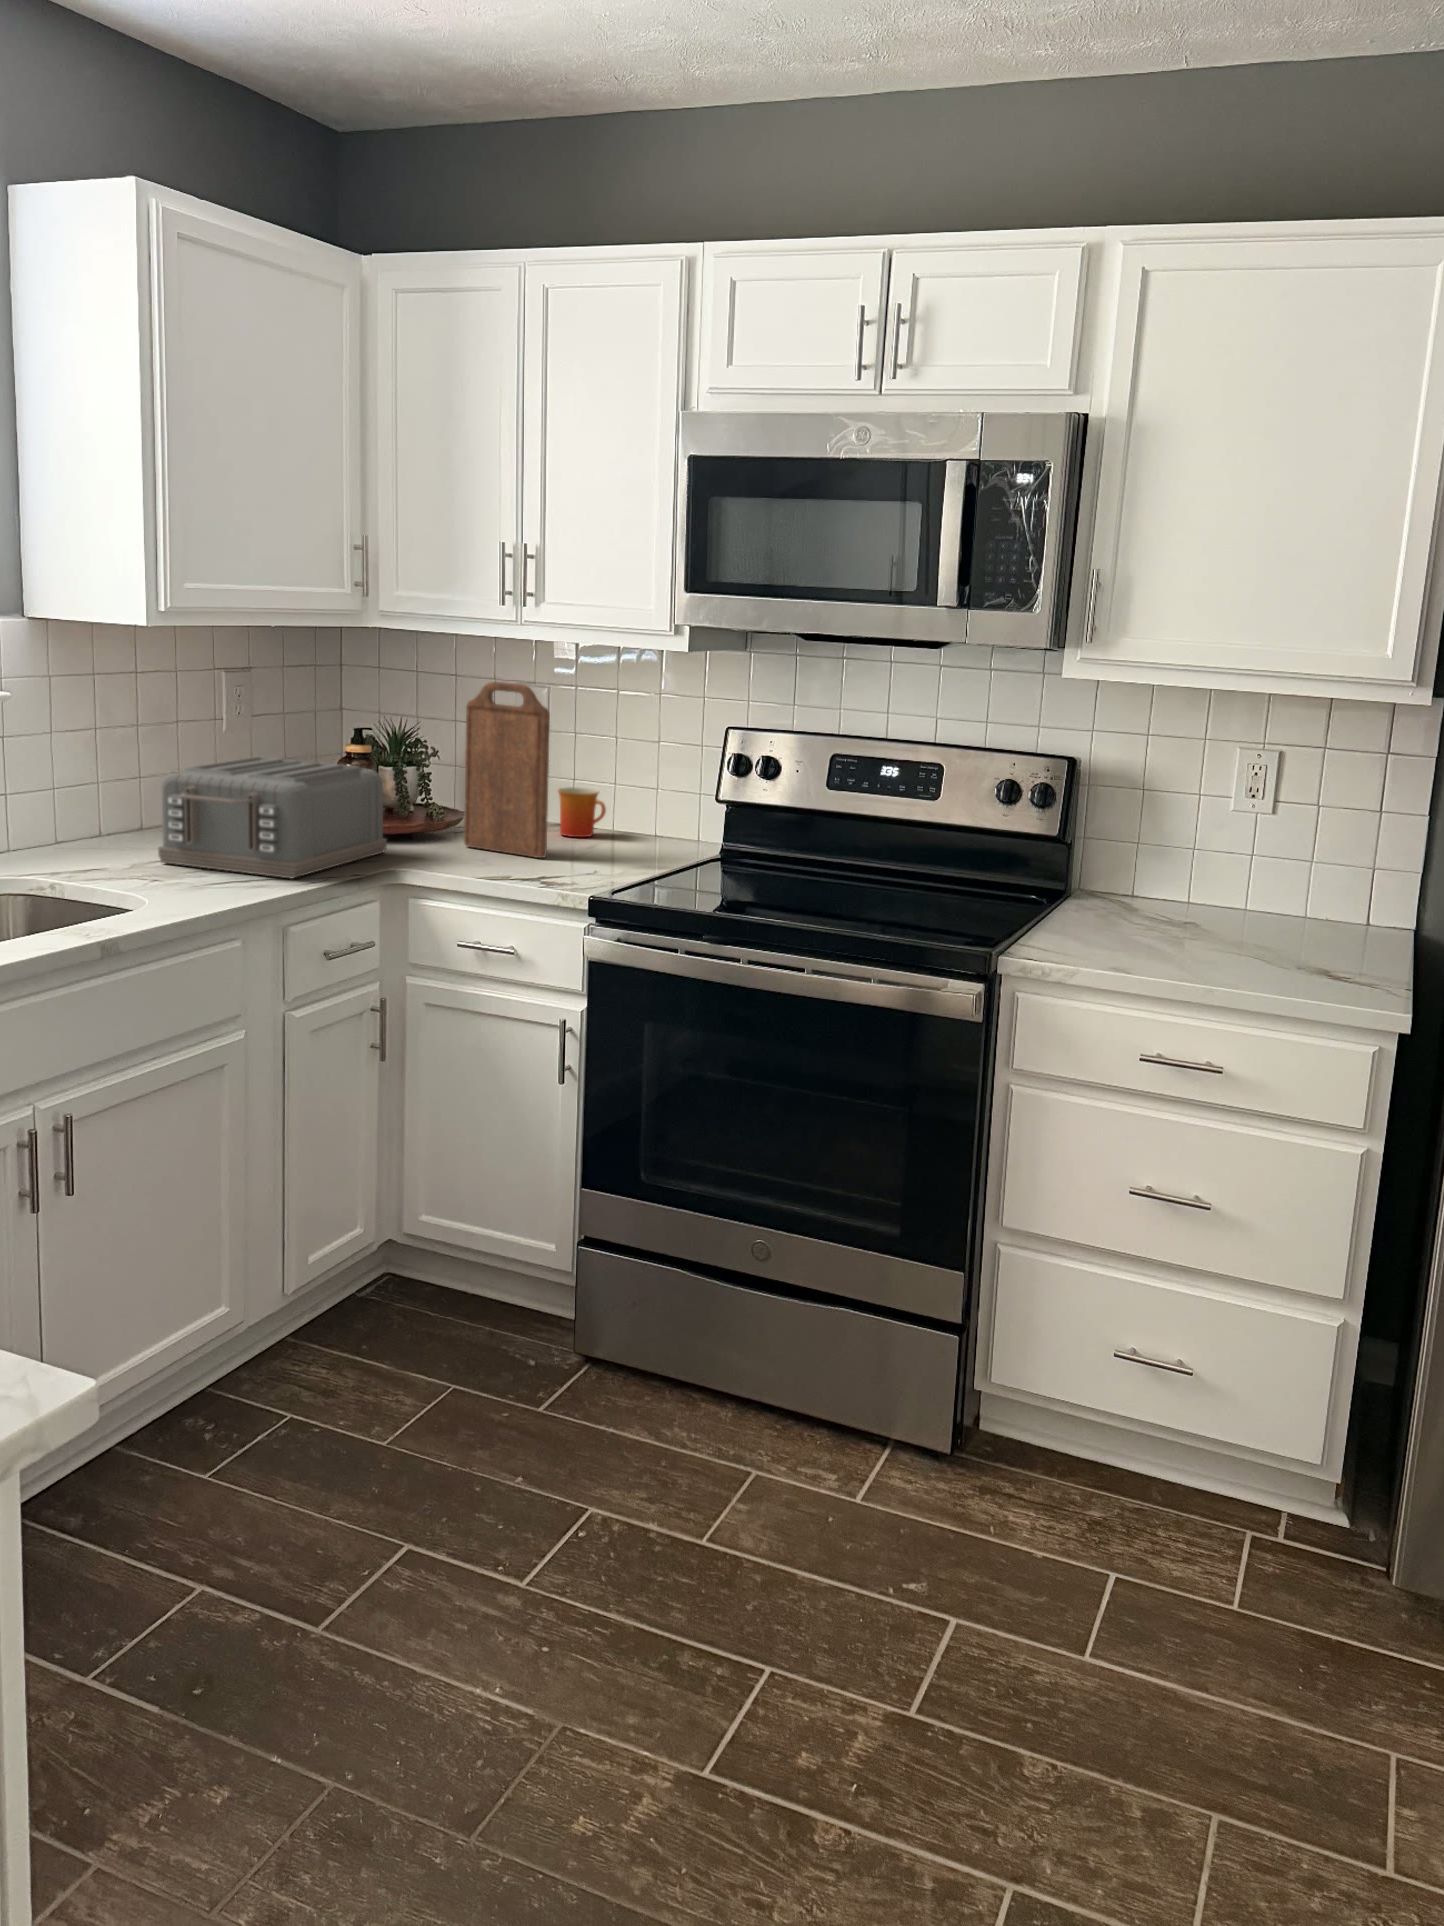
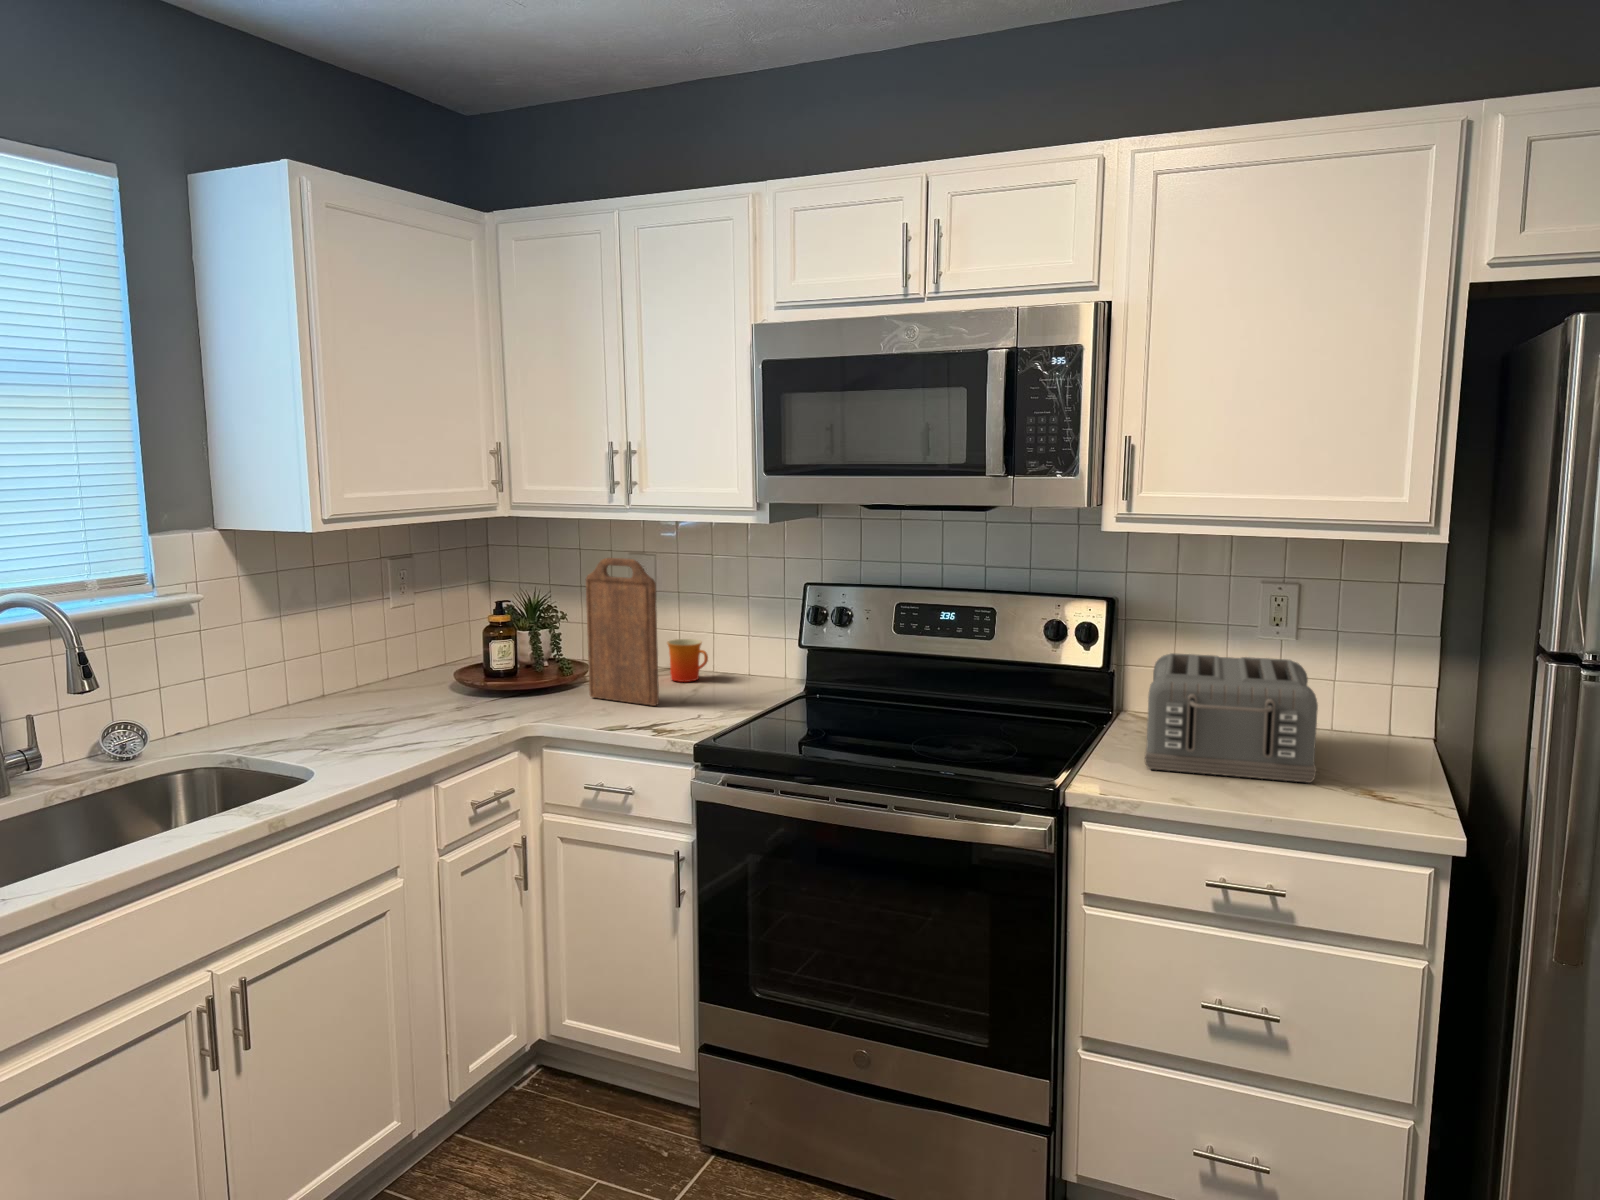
toaster: present [158,757,387,878] -> present [1145,653,1318,783]

